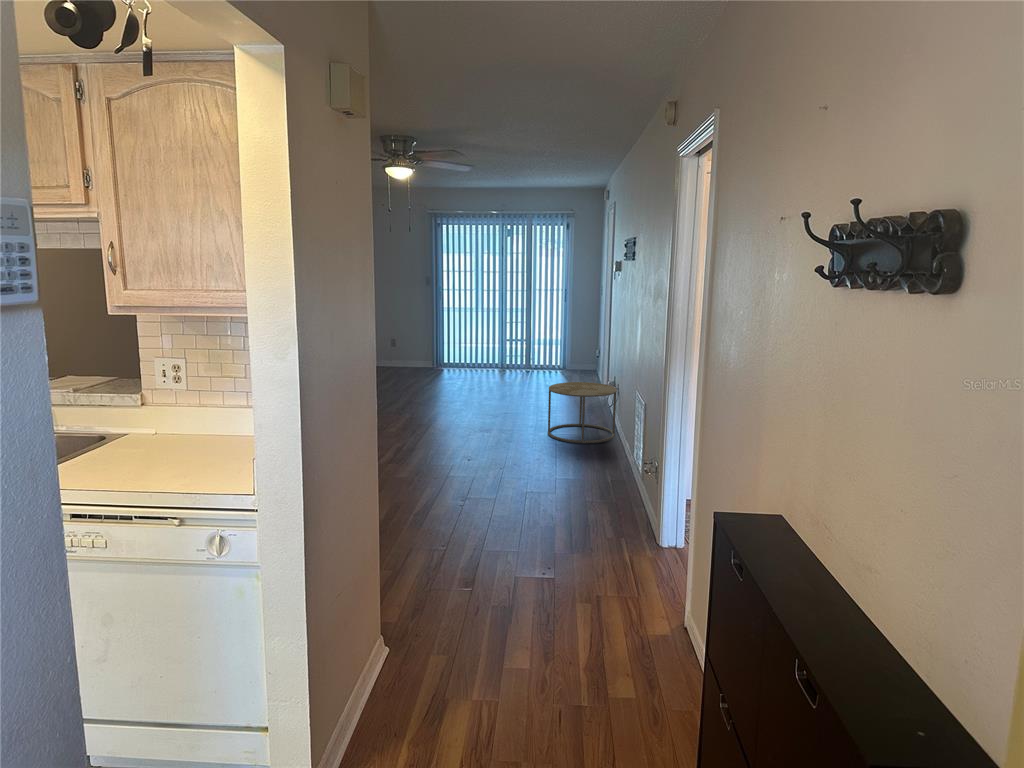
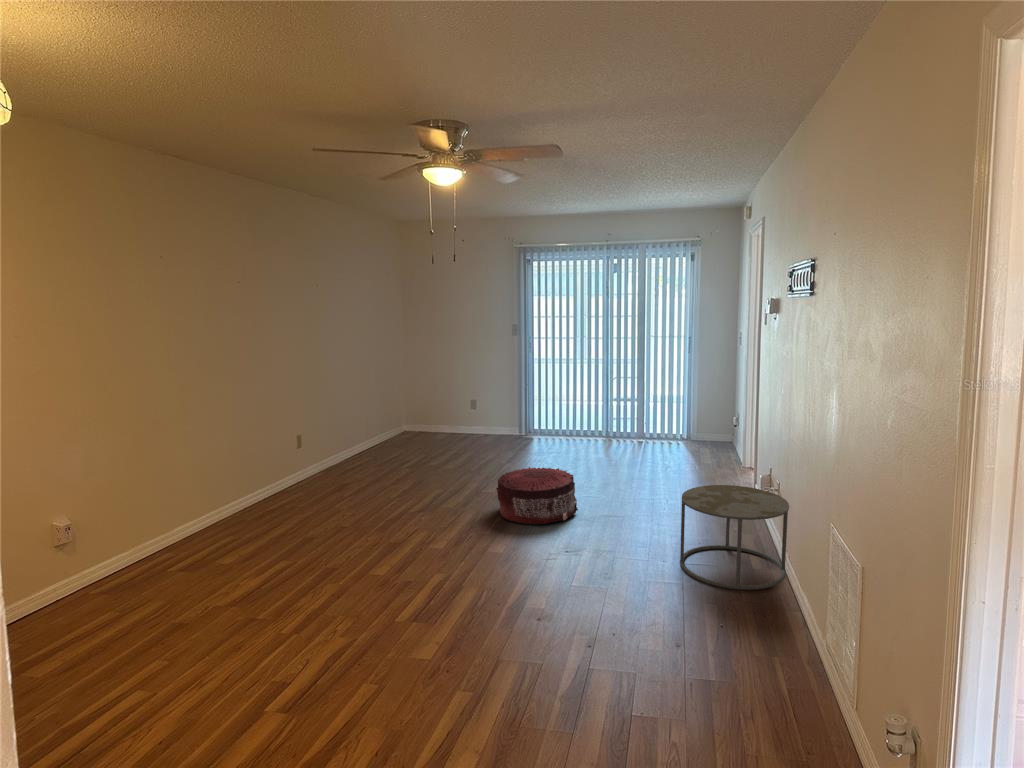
pouf: none [419,379,479,416] -> present [496,467,578,524]

